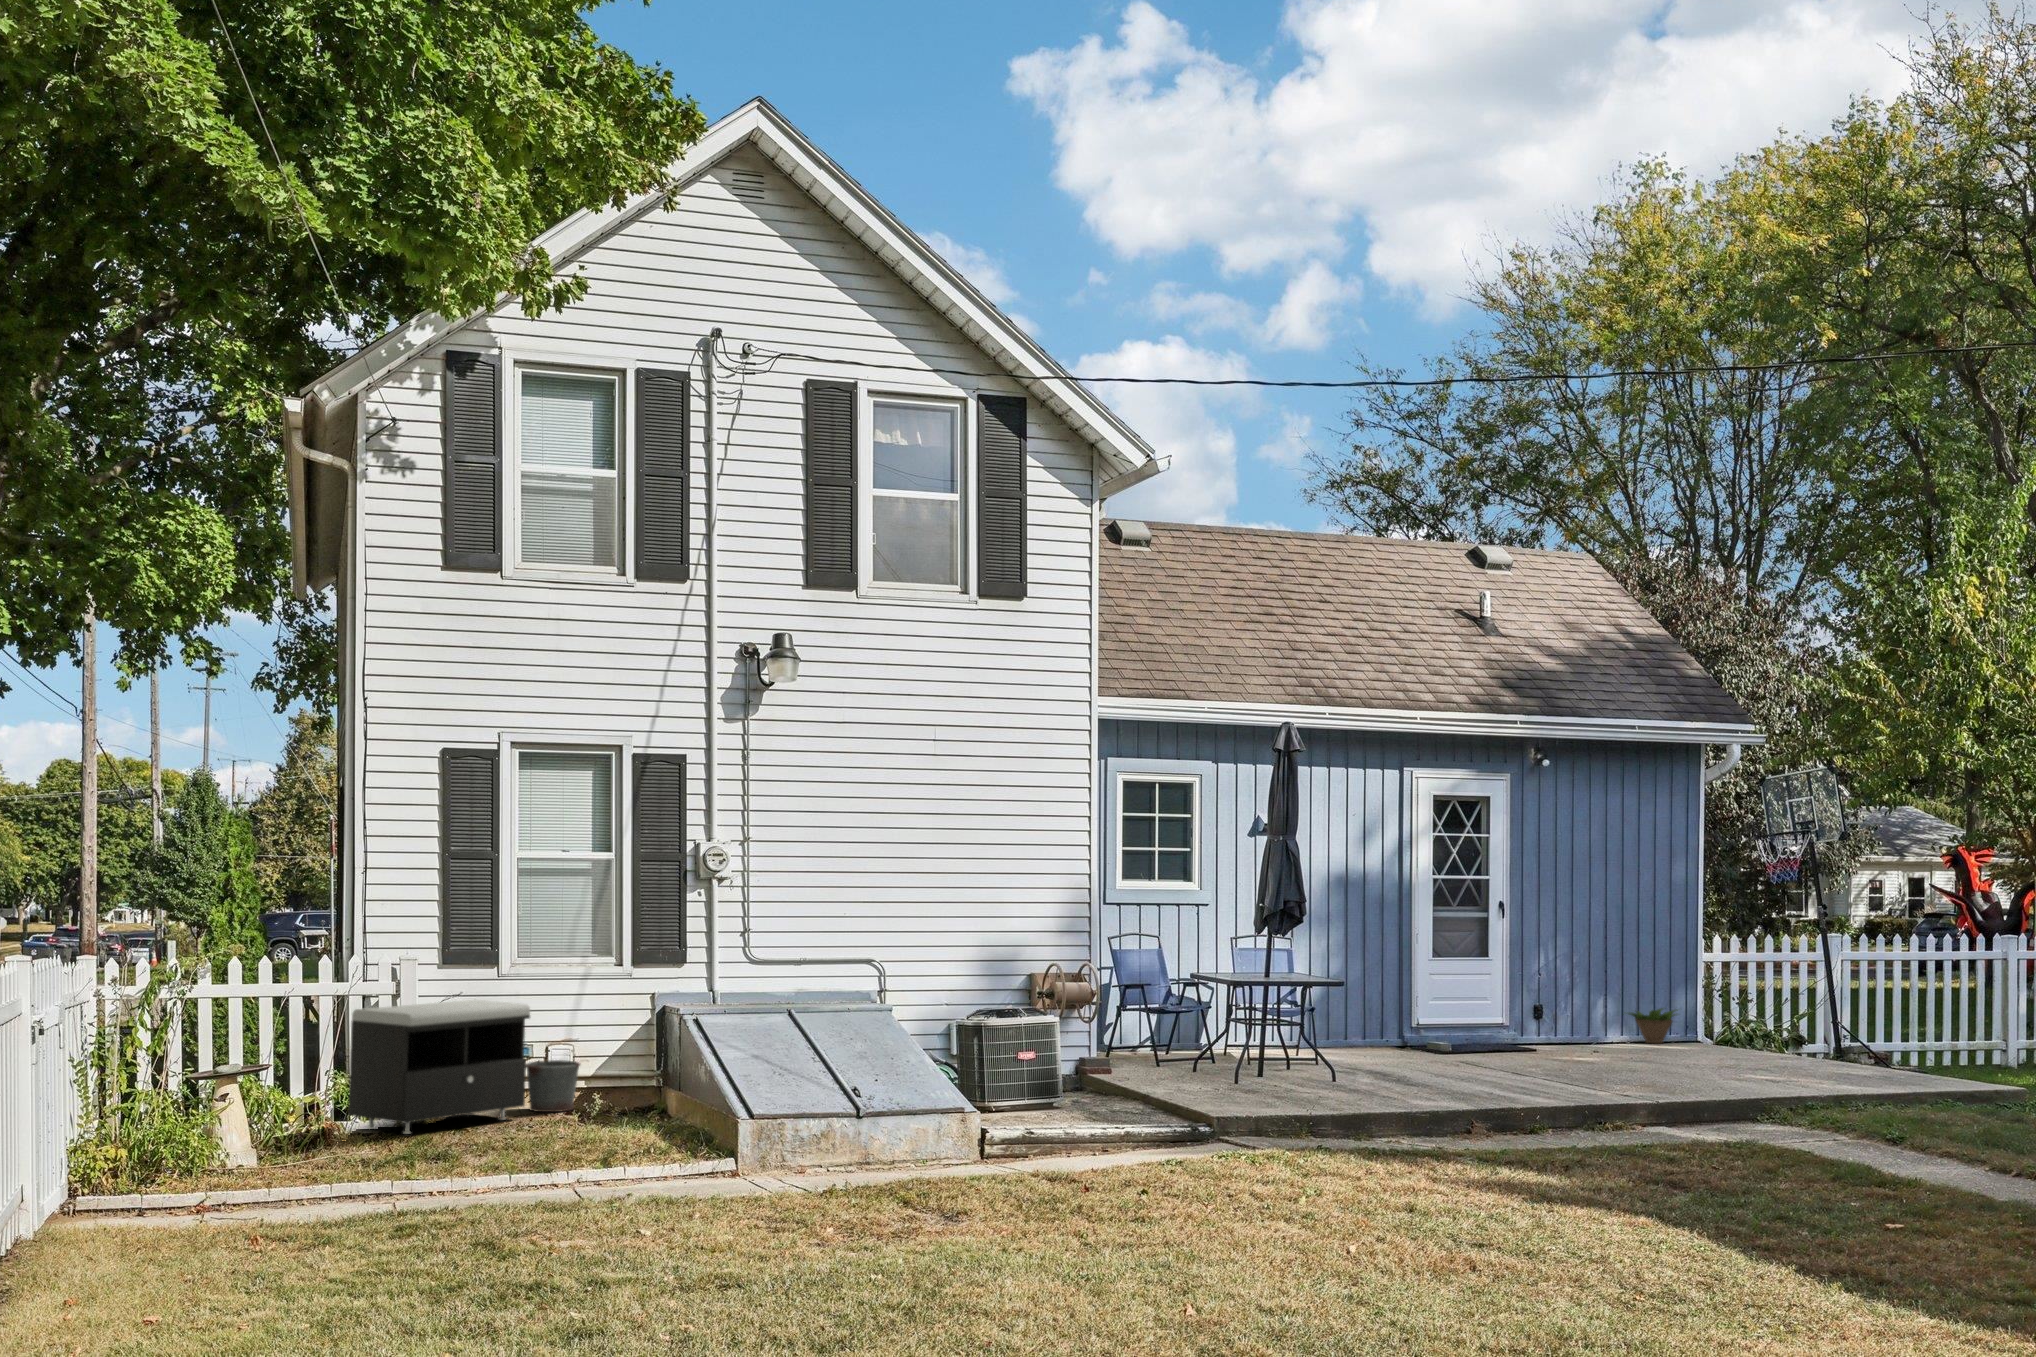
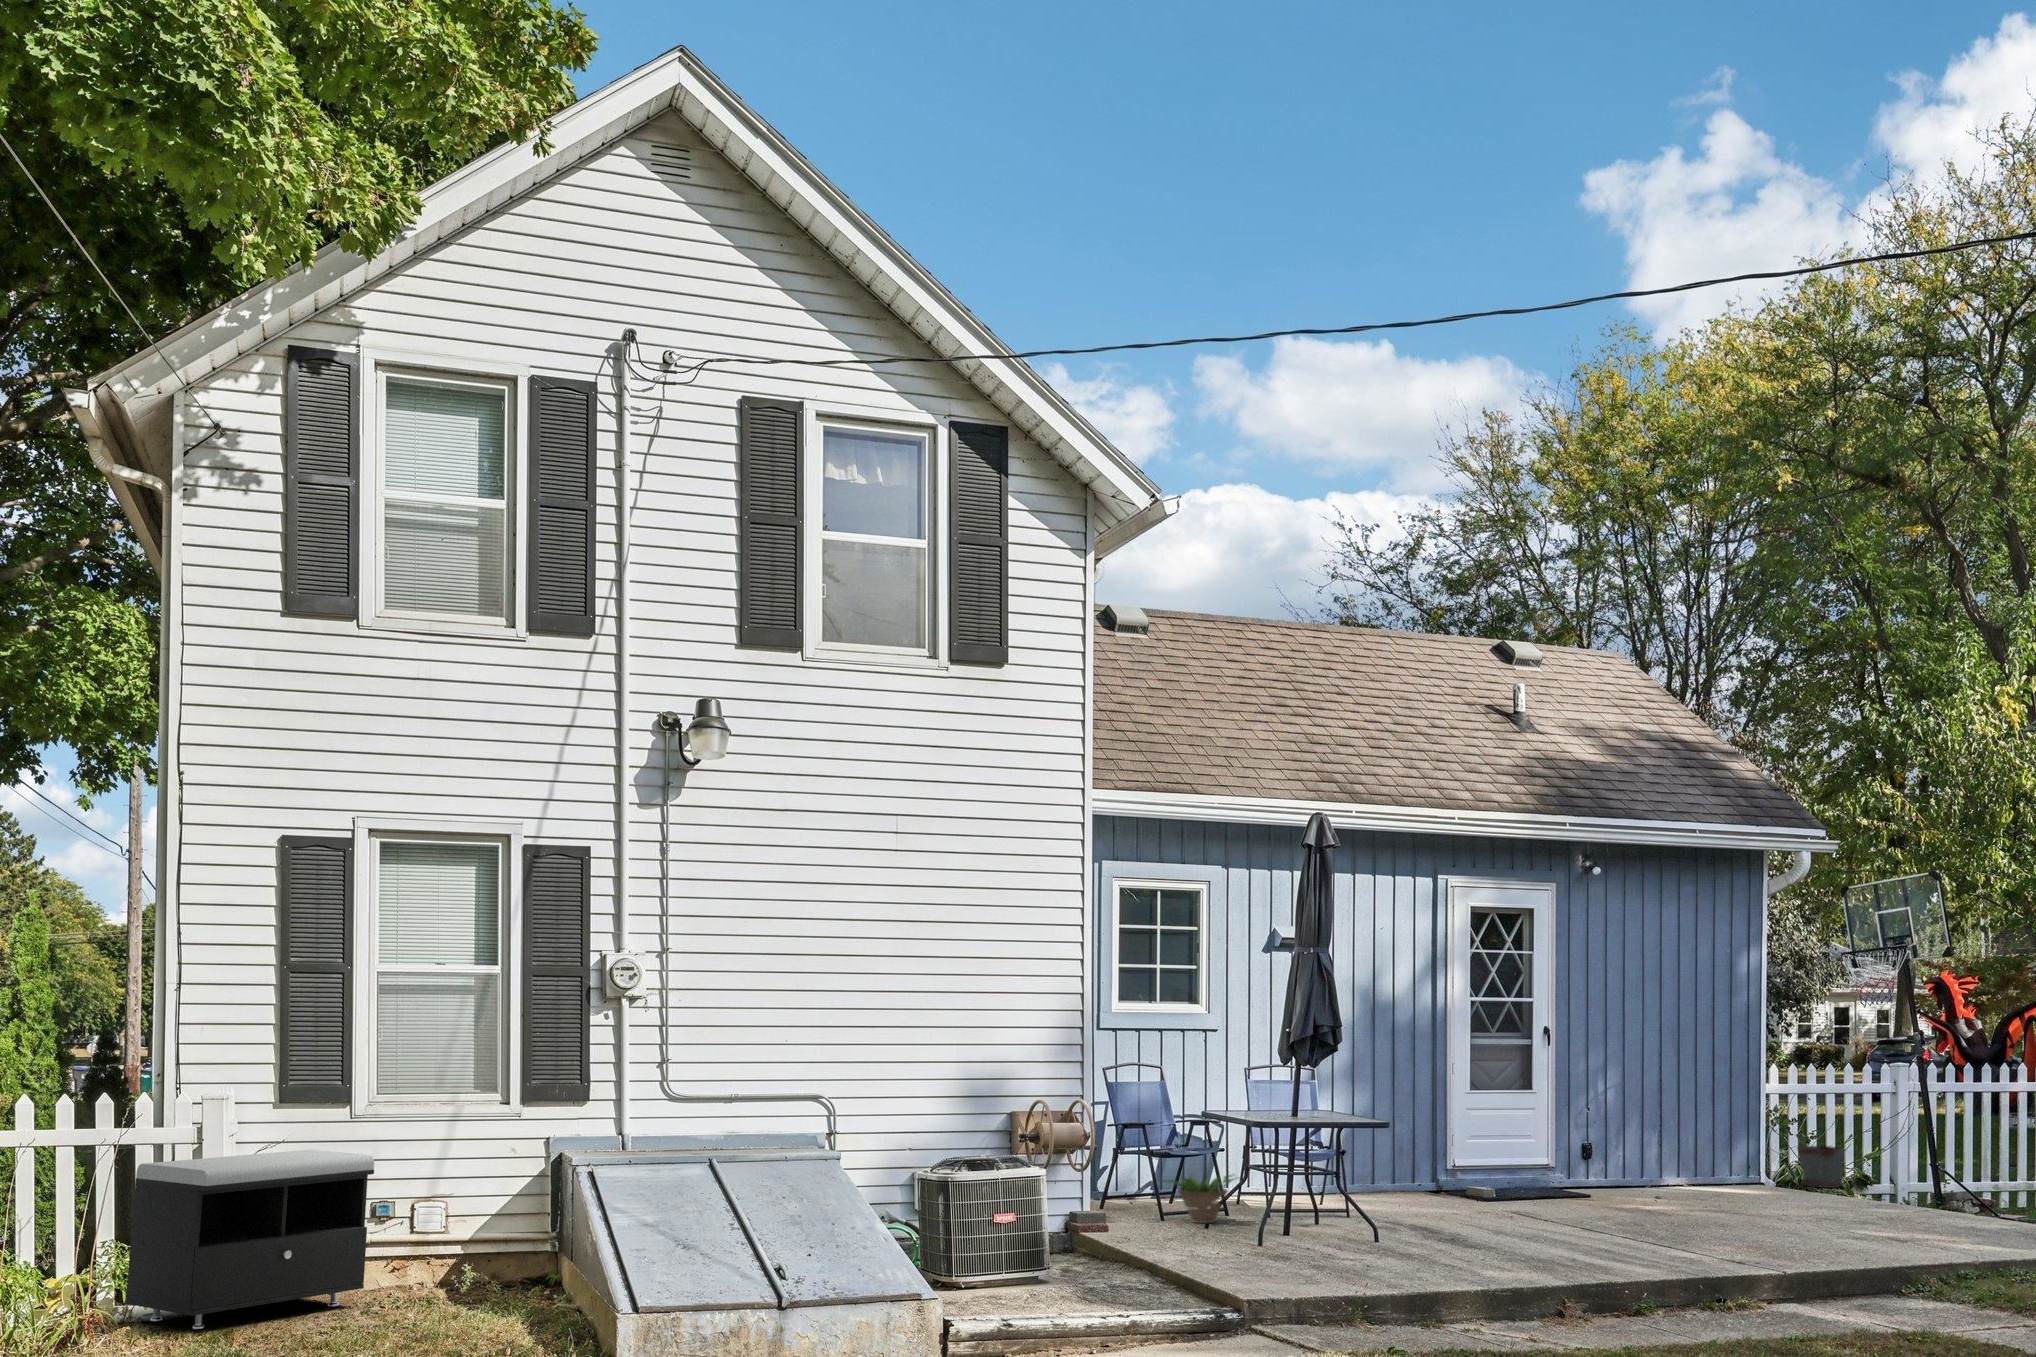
decorative plant: present [1629,1008,1678,1044] -> present [1167,1175,1235,1223]
bucket: present [526,1060,580,1112] -> present [1798,1146,1844,1188]

